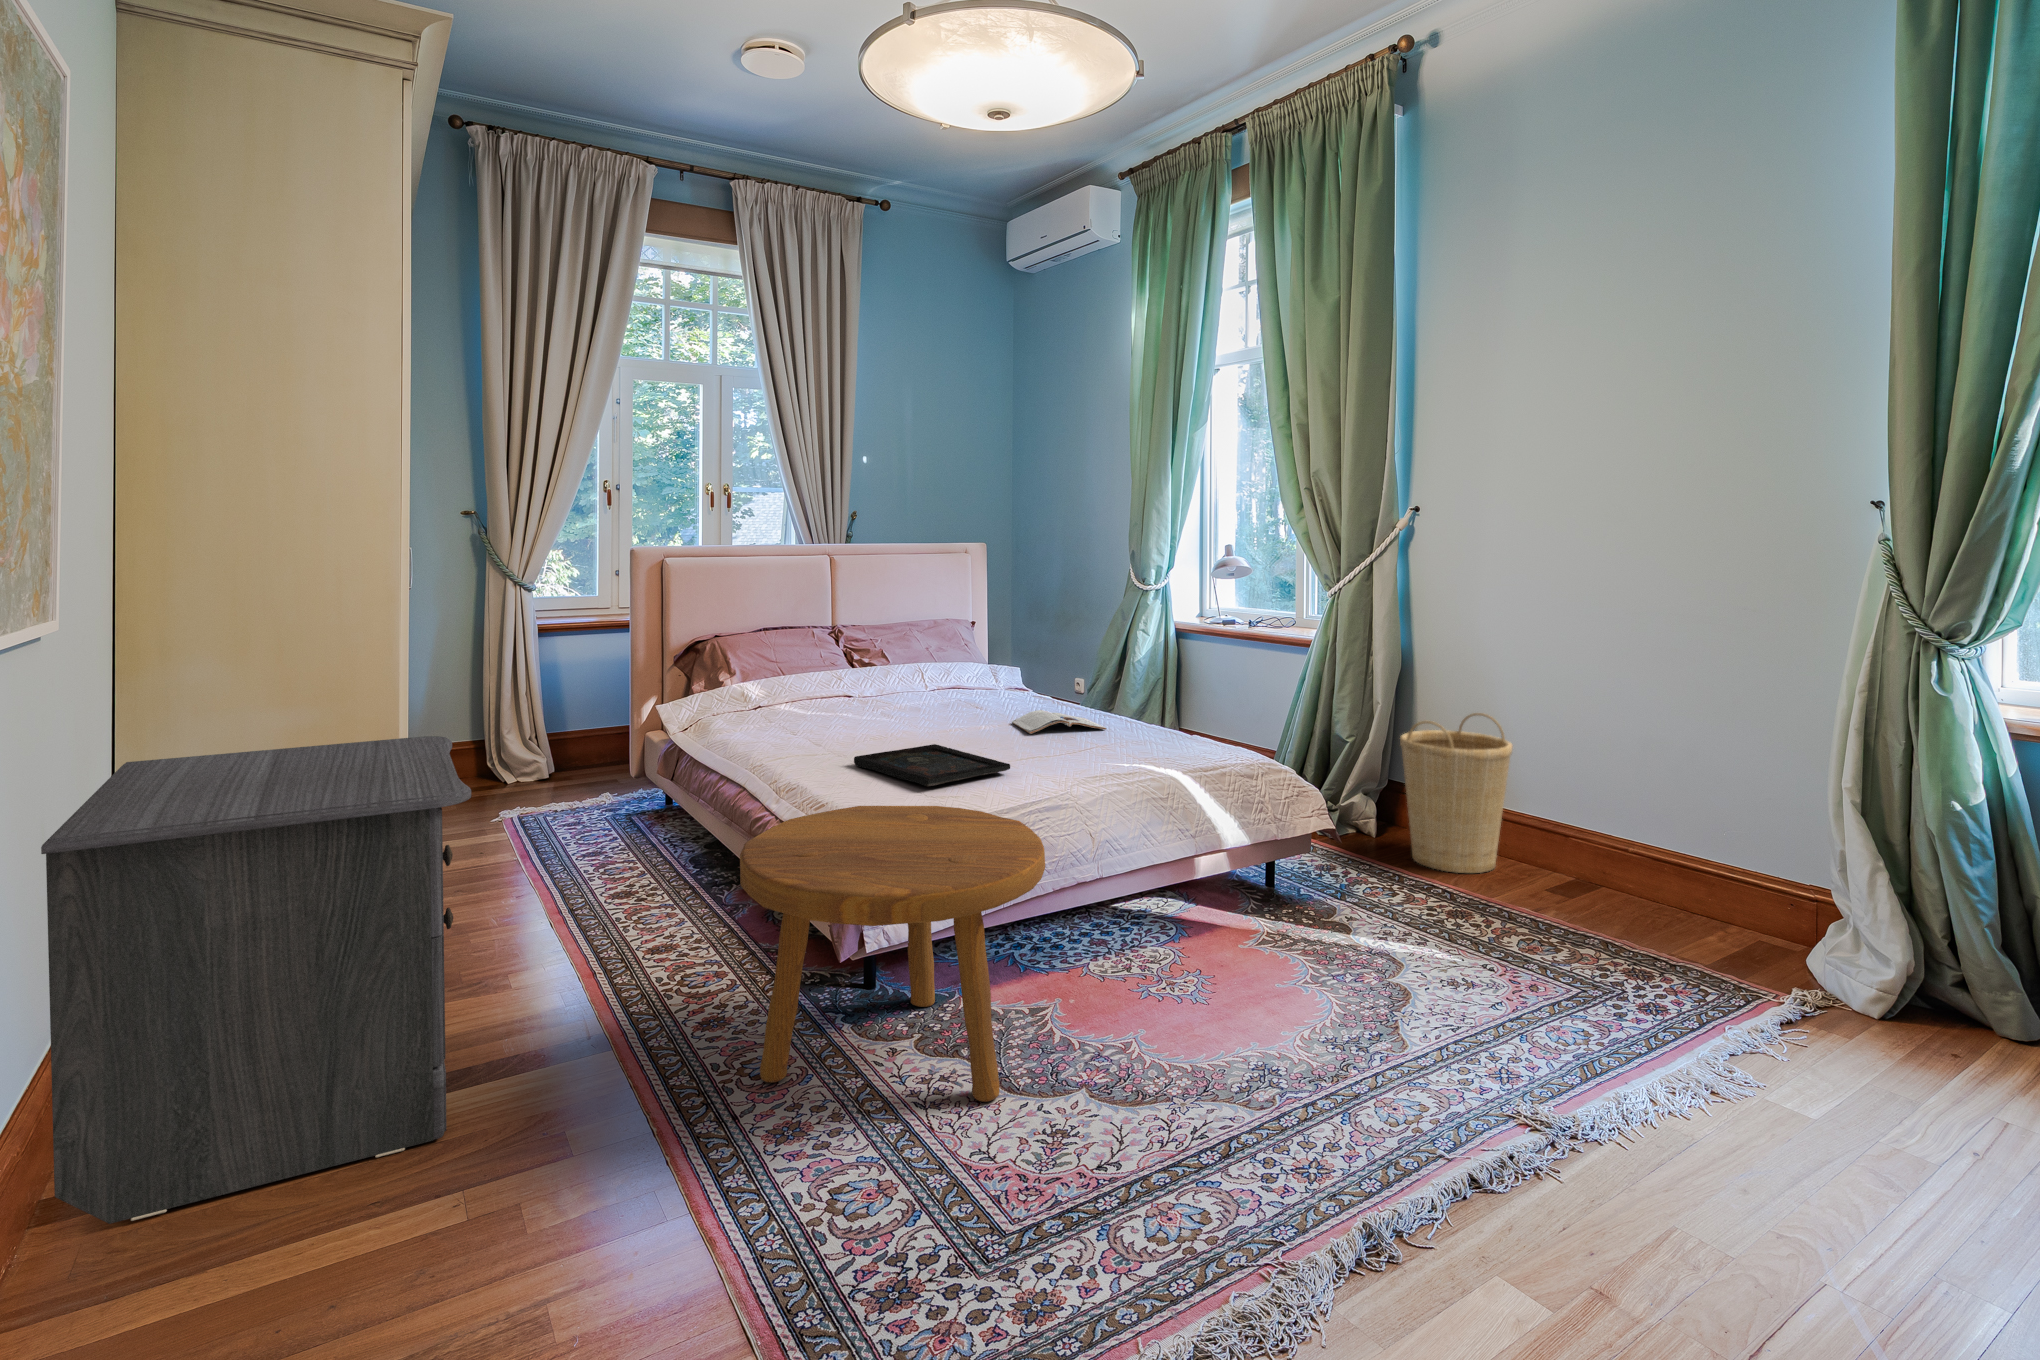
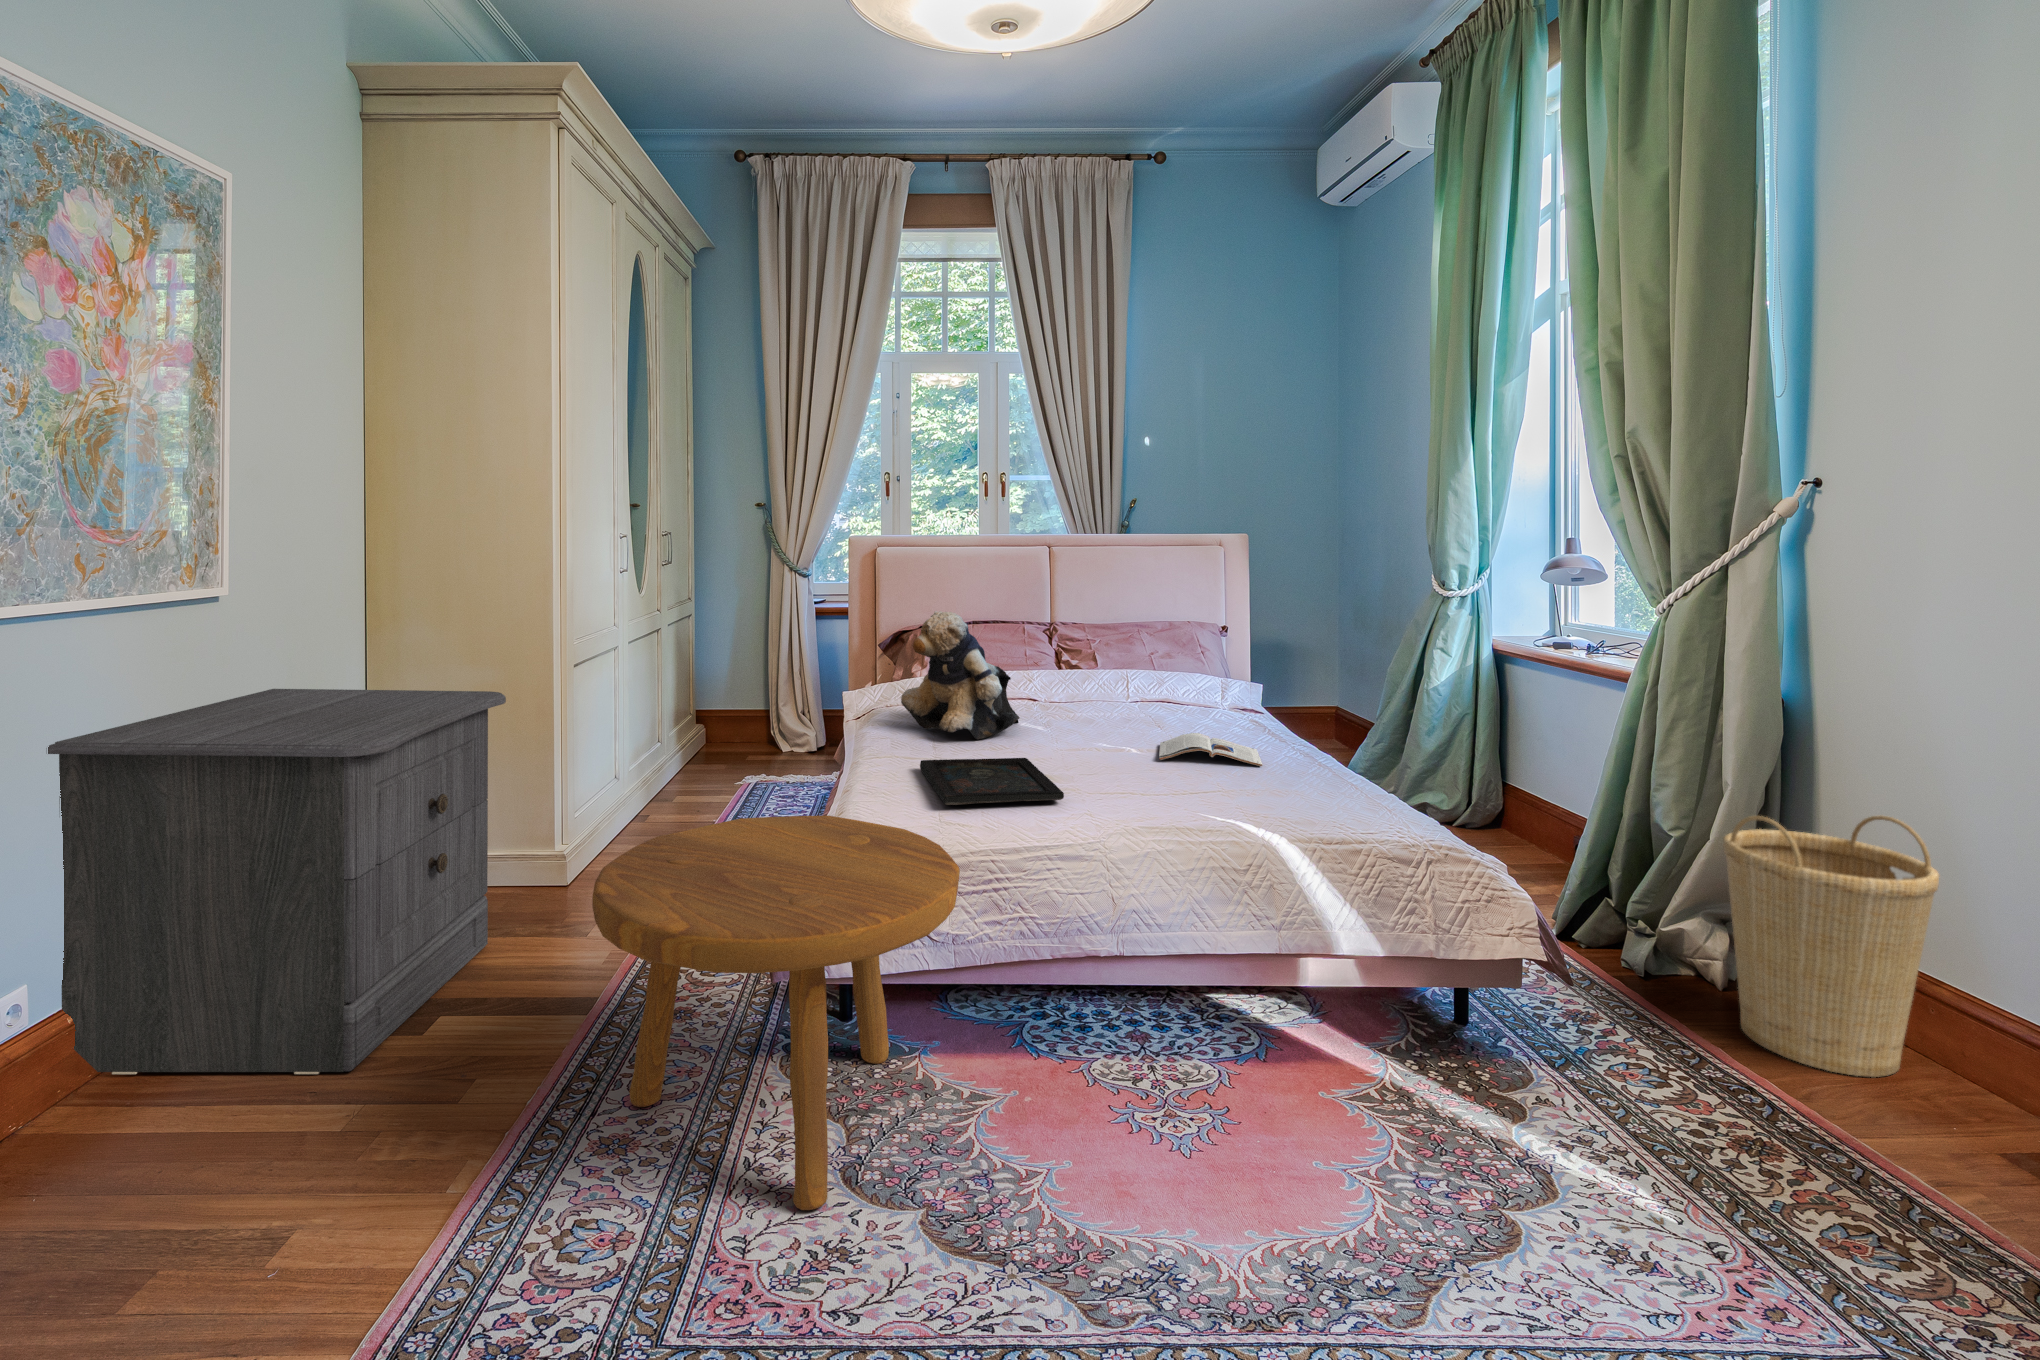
teddy bear: none [773,622,889,736] -> present [901,611,1020,739]

